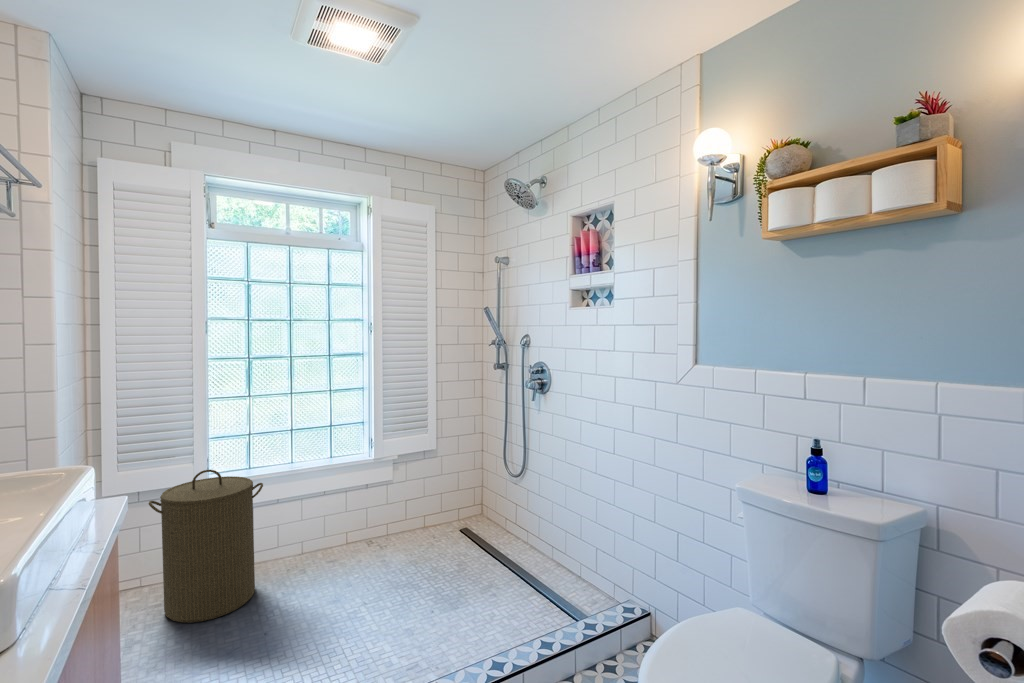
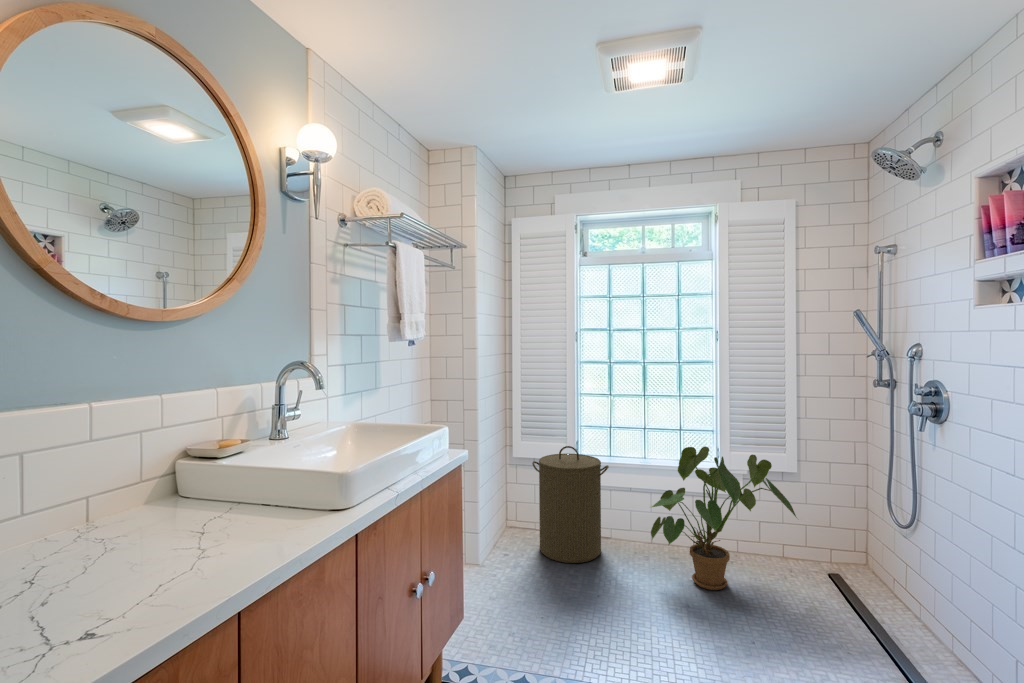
house plant: none [319,440,456,582] -> present [651,446,797,590]

